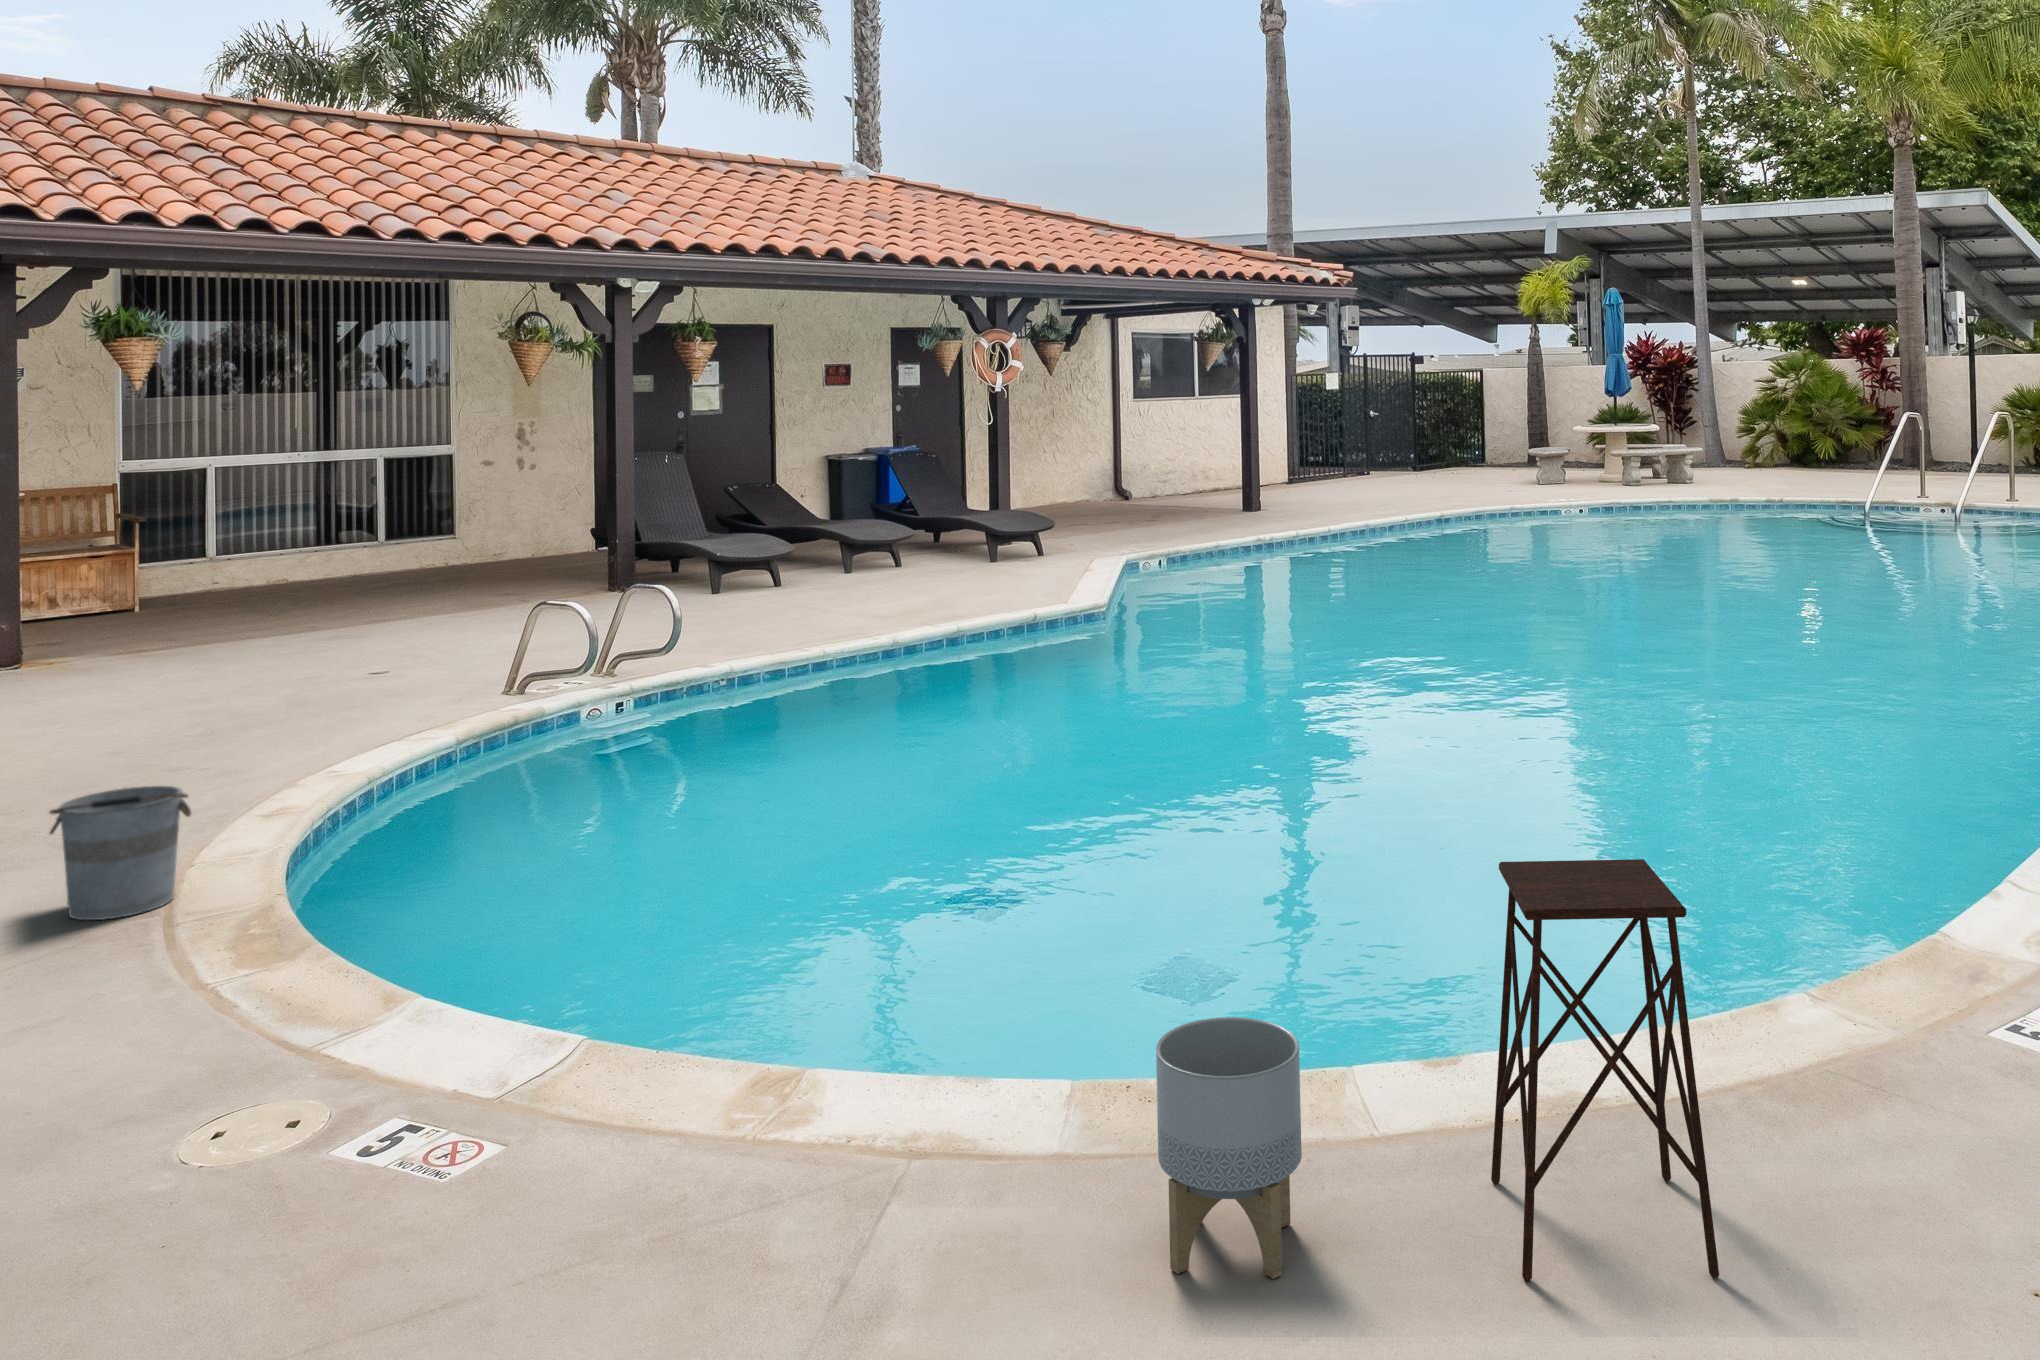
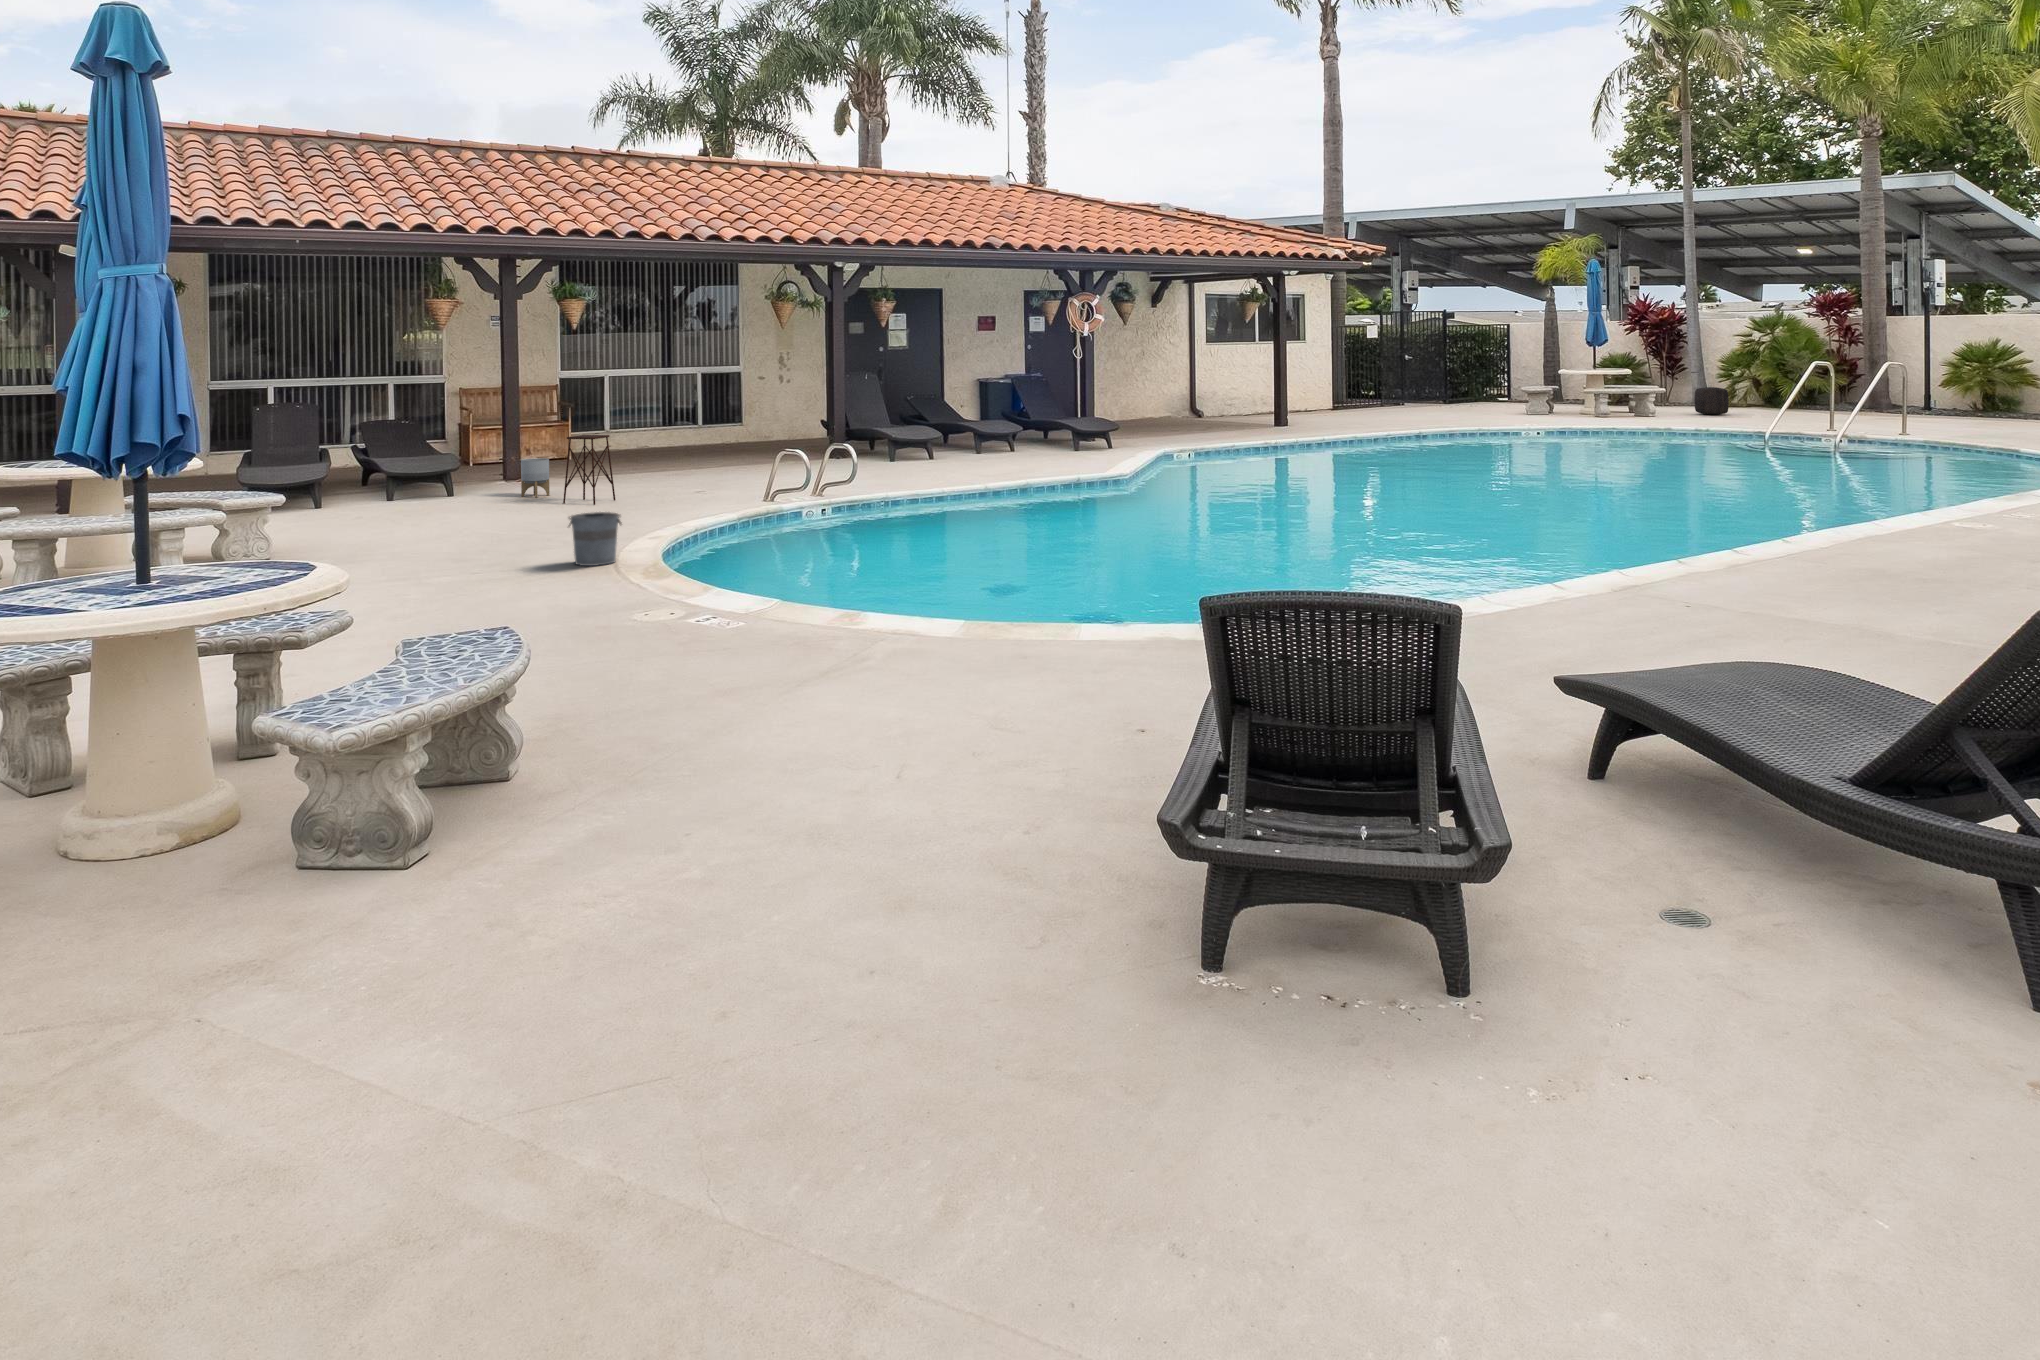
ottoman: none [1716,445,1756,479] -> present [1694,387,1729,415]
side table: present [1491,859,1719,1281] -> present [563,435,616,505]
planter: present [1156,1017,1302,1279] -> present [521,458,550,497]

